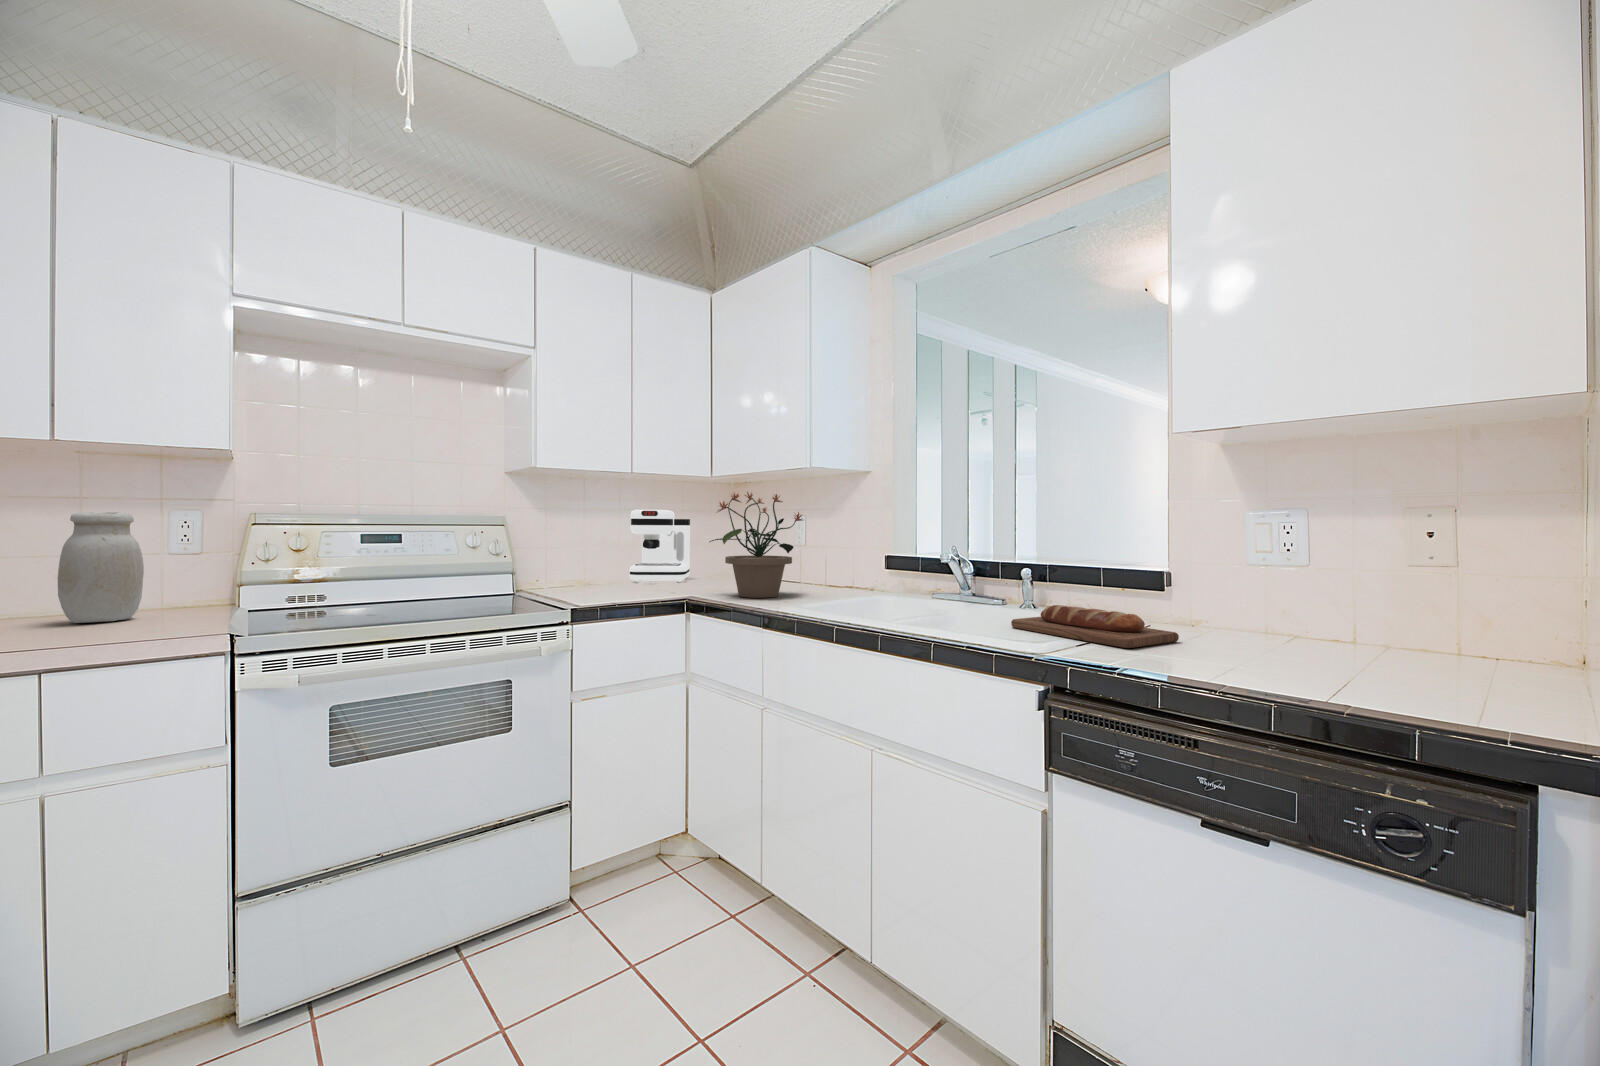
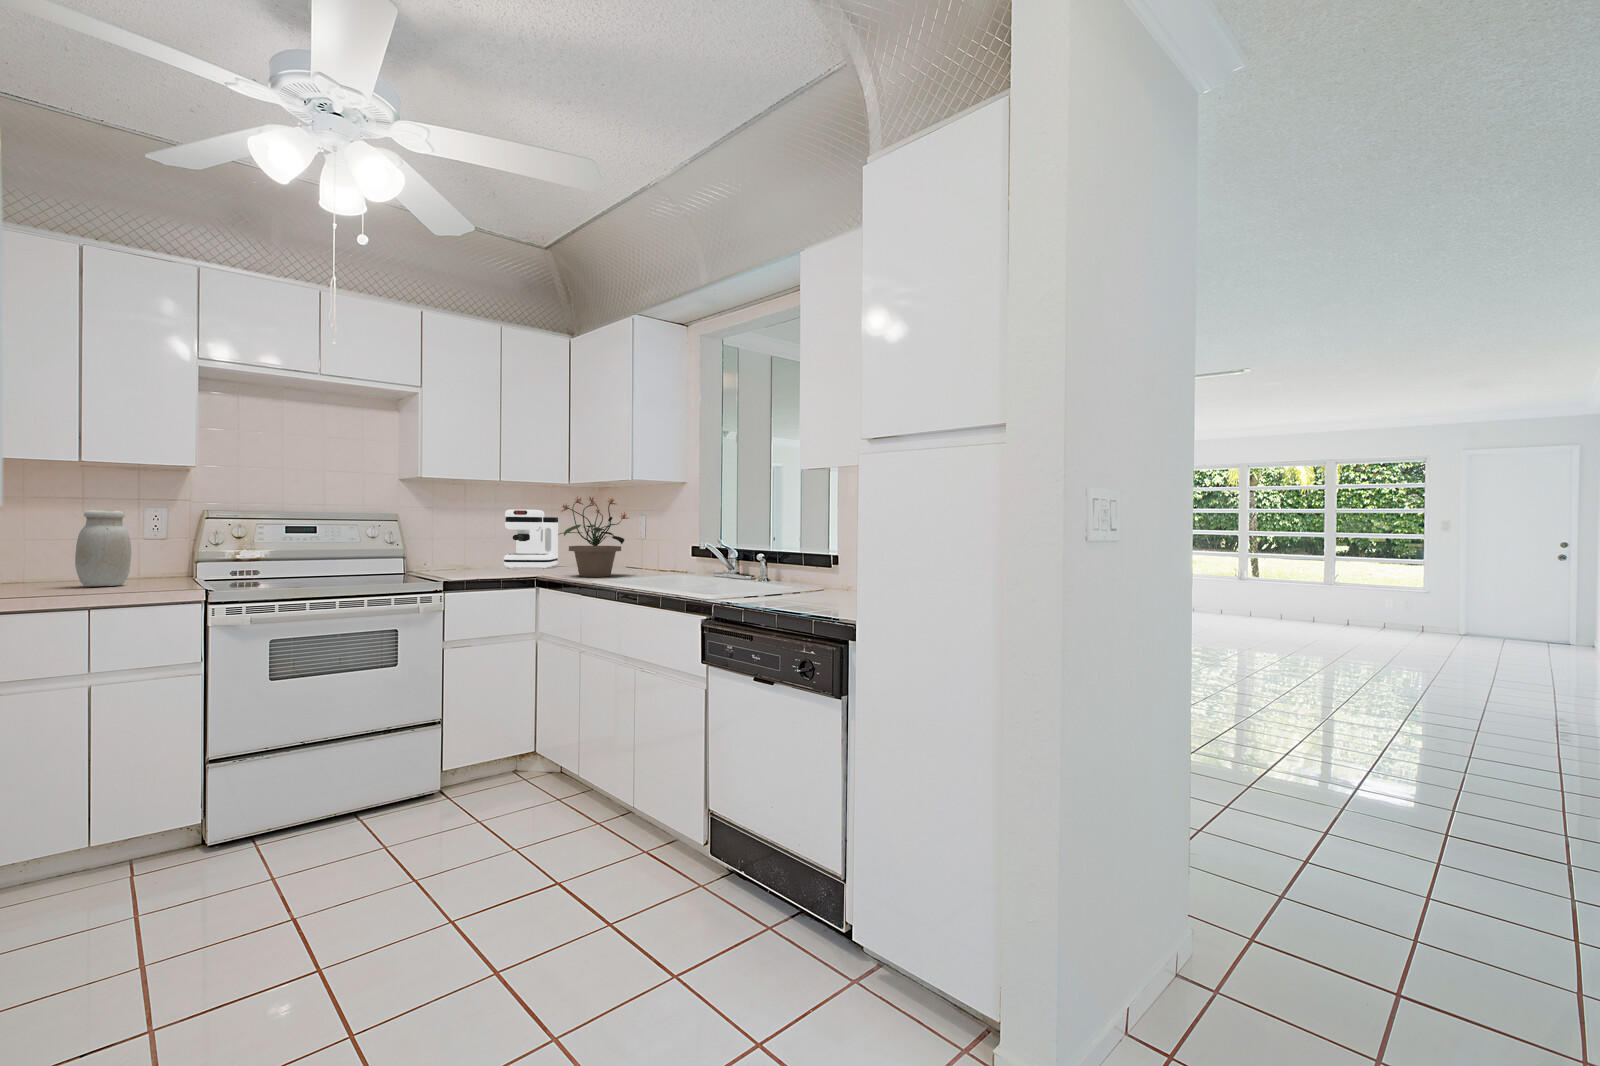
bread loaf: present [1011,605,1179,648] -> none [737,575,824,598]

